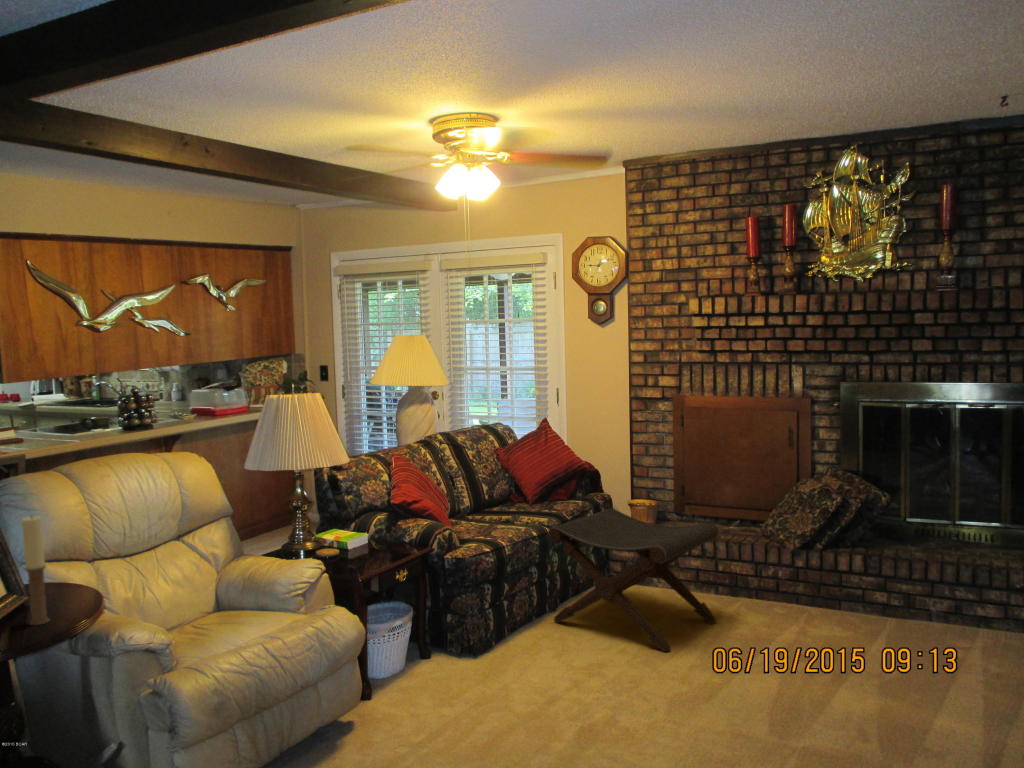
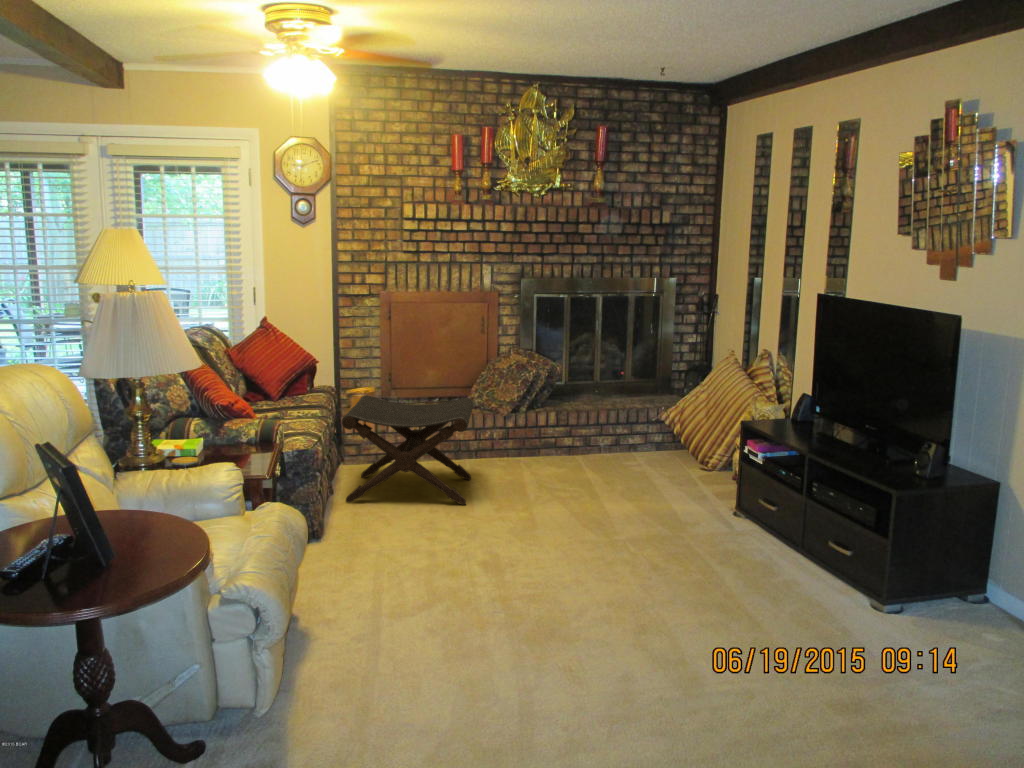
candle: present [22,516,50,625] -> none [127,427,158,554]

